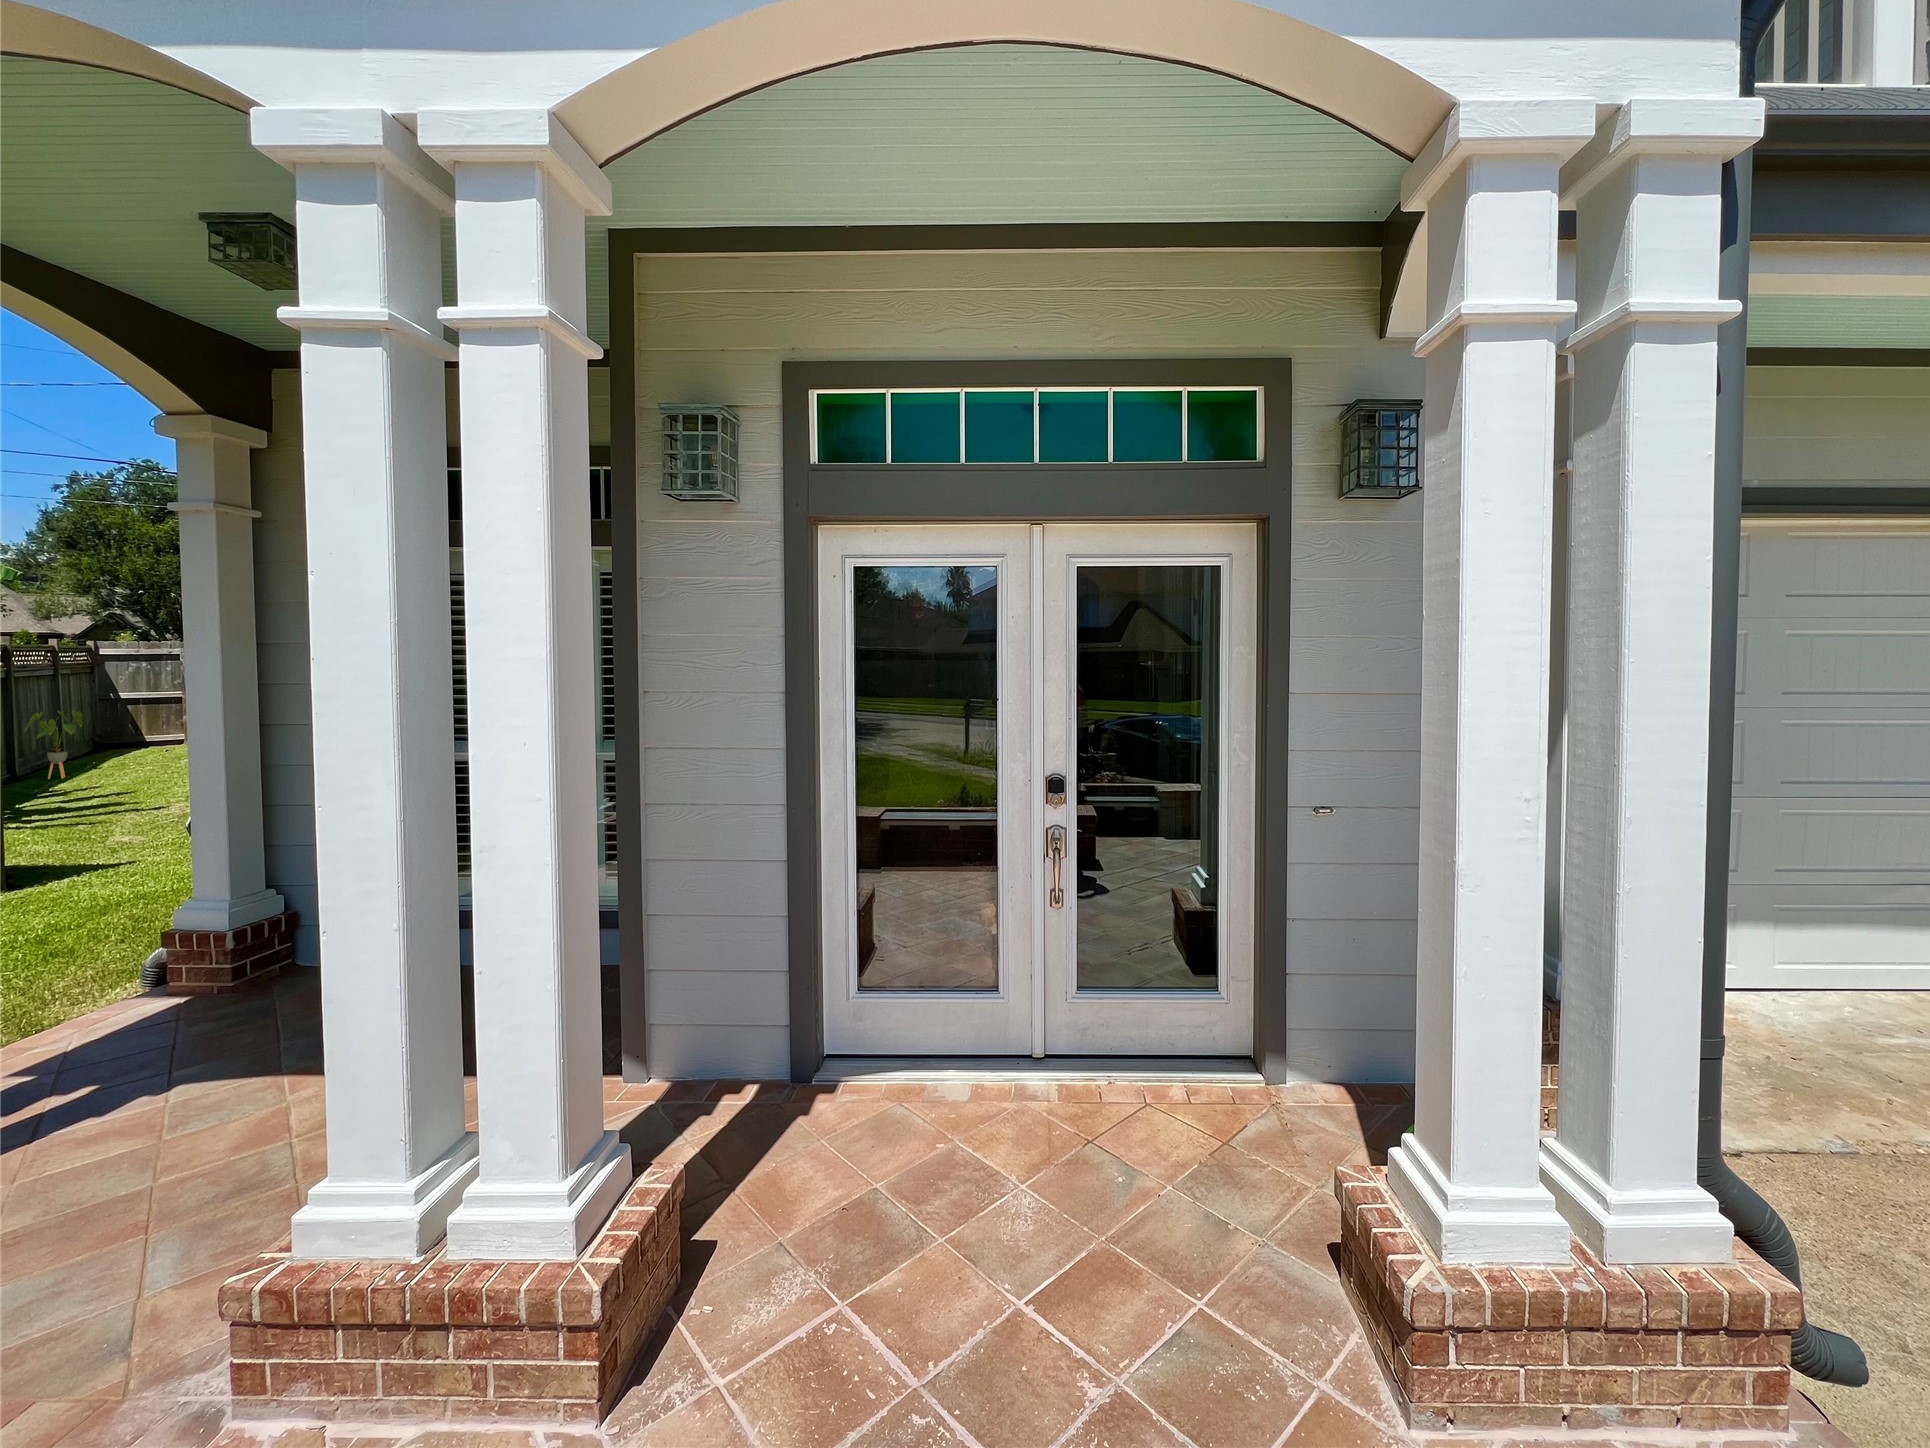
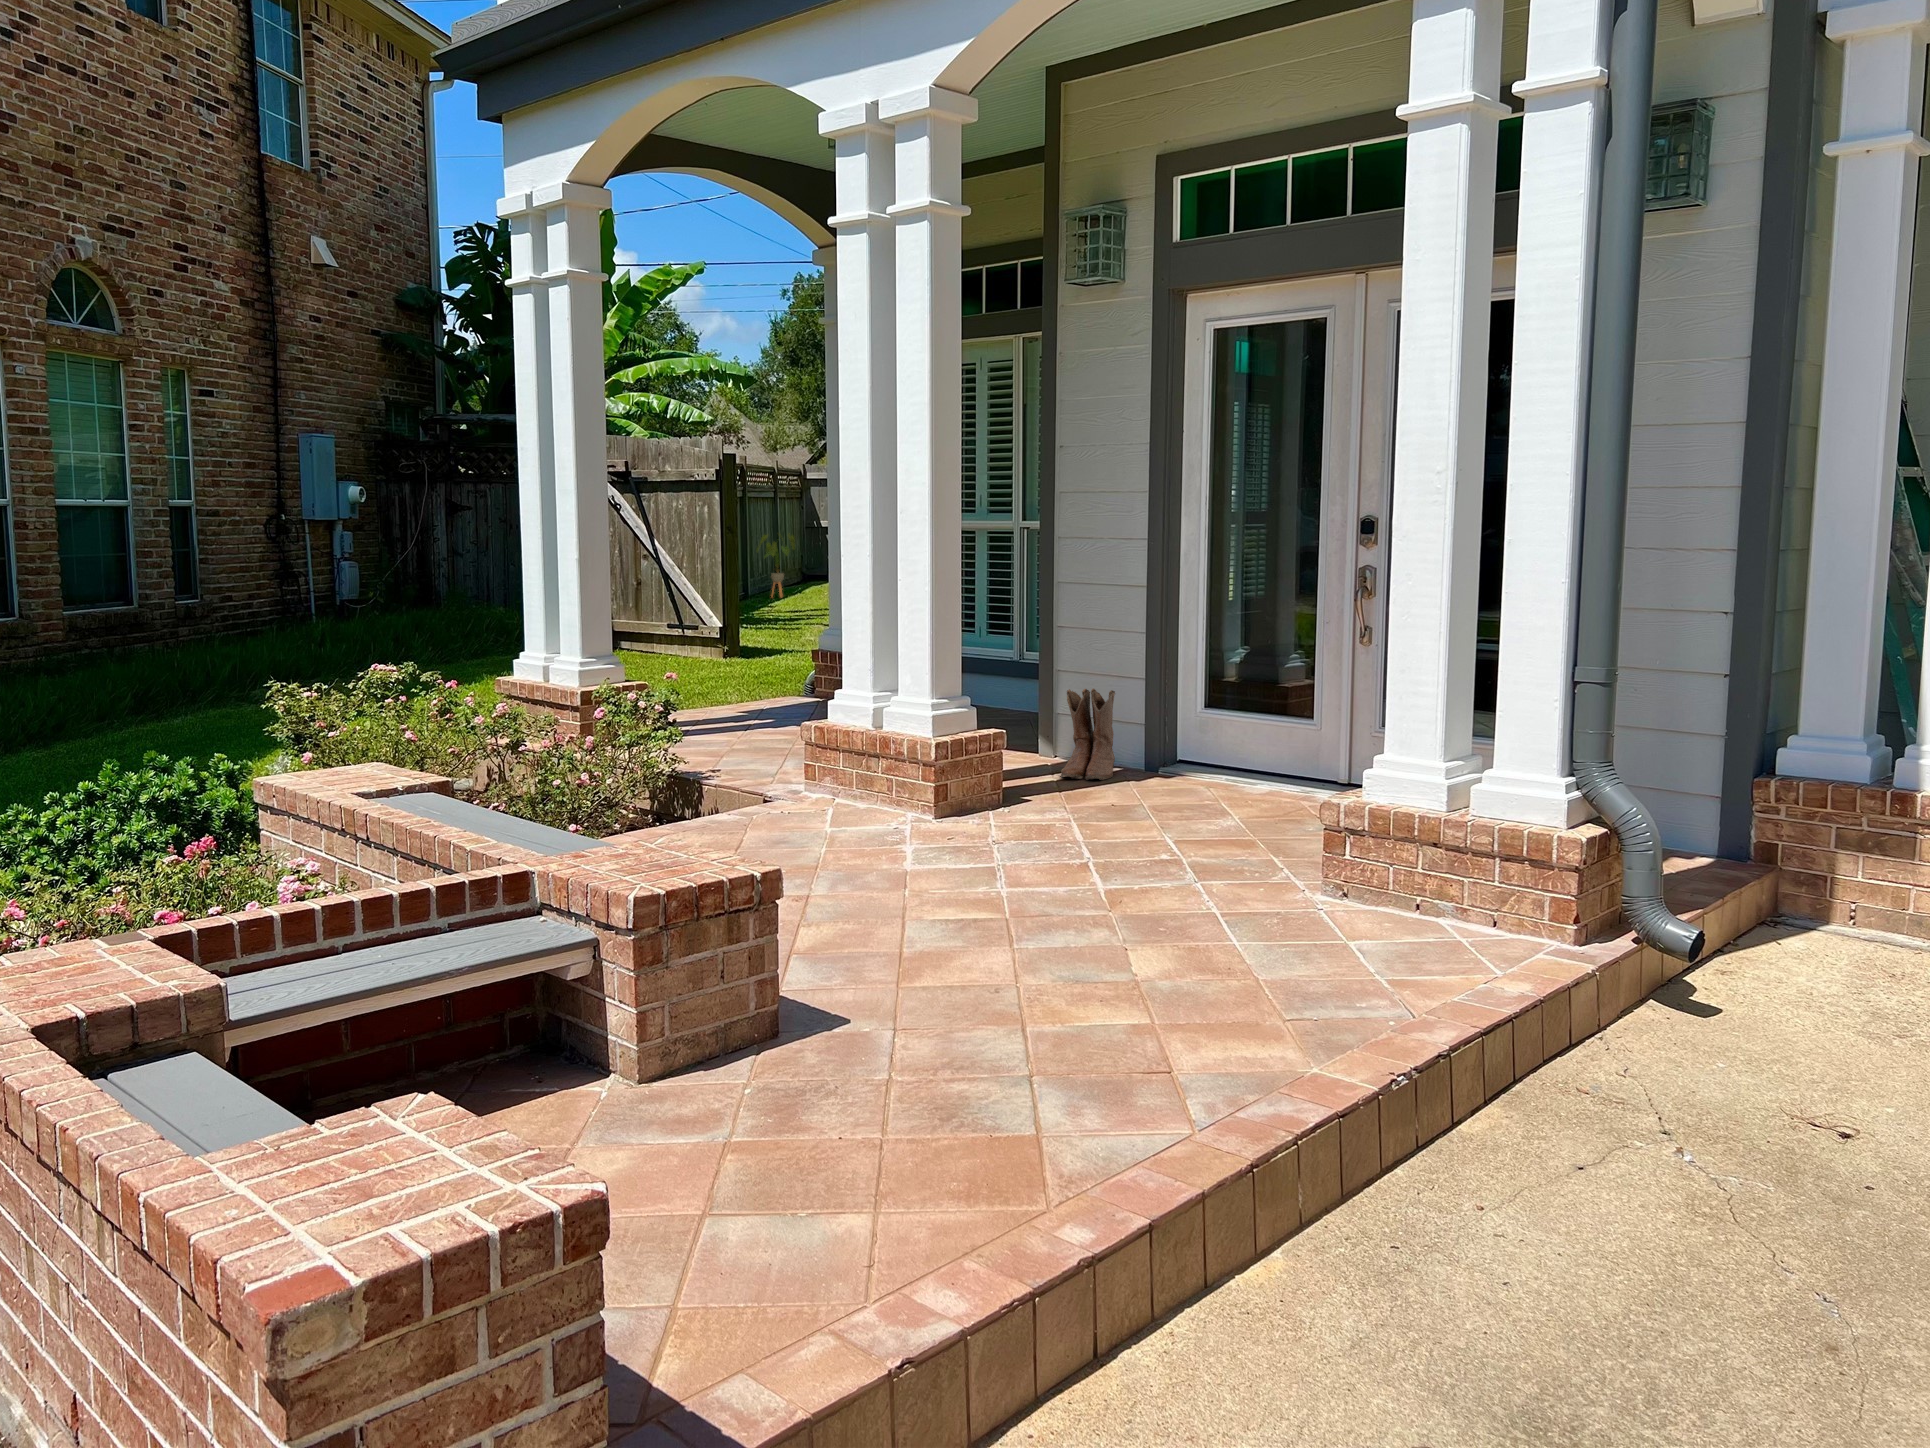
boots: none [691,992,762,1130] -> present [1060,688,1115,780]

